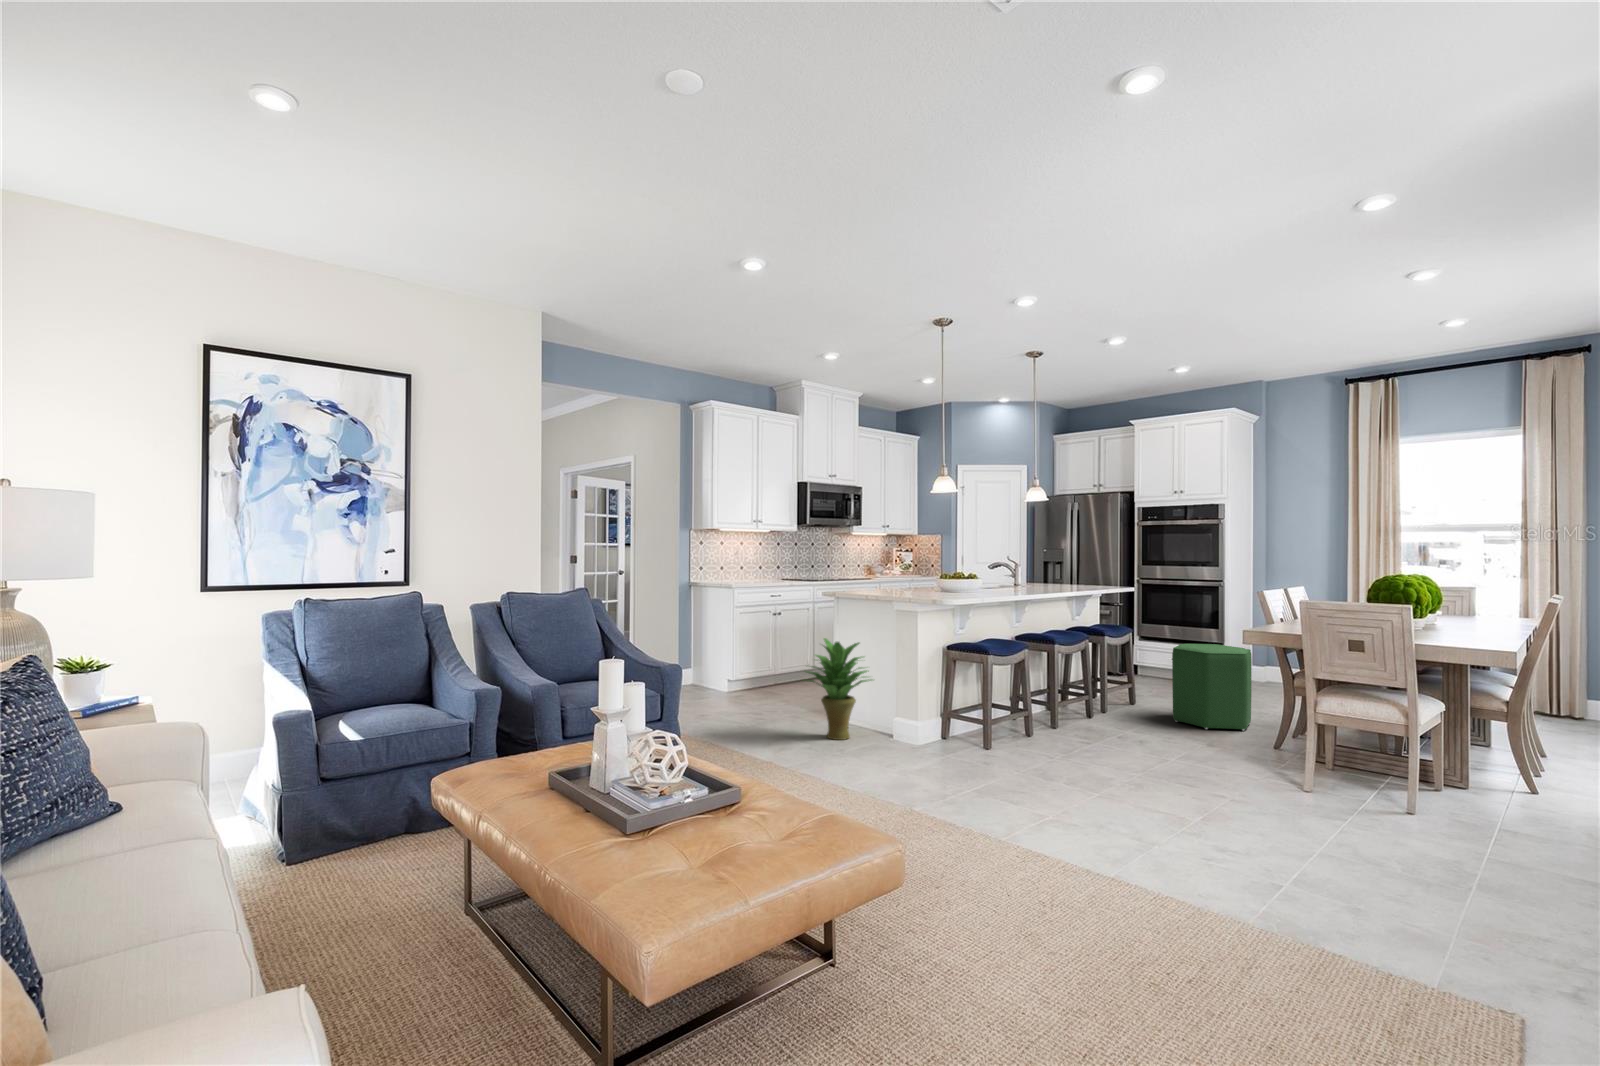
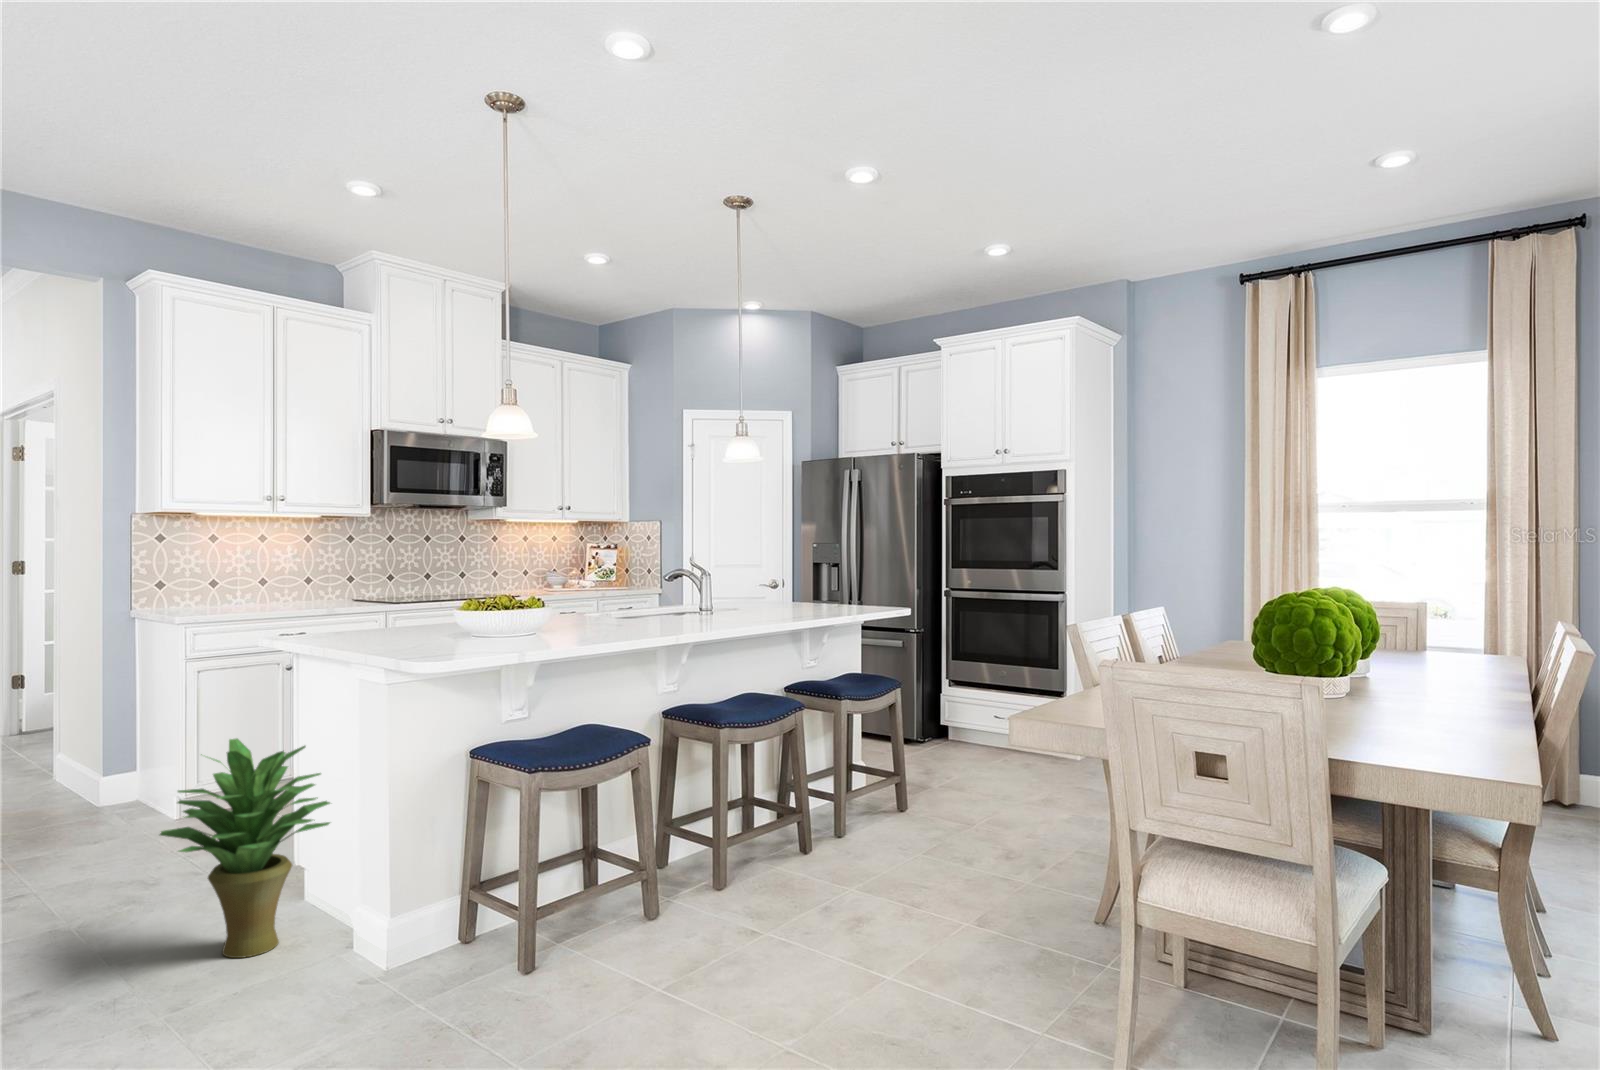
ottoman: present [1172,644,1252,731] -> none [948,711,1078,871]

